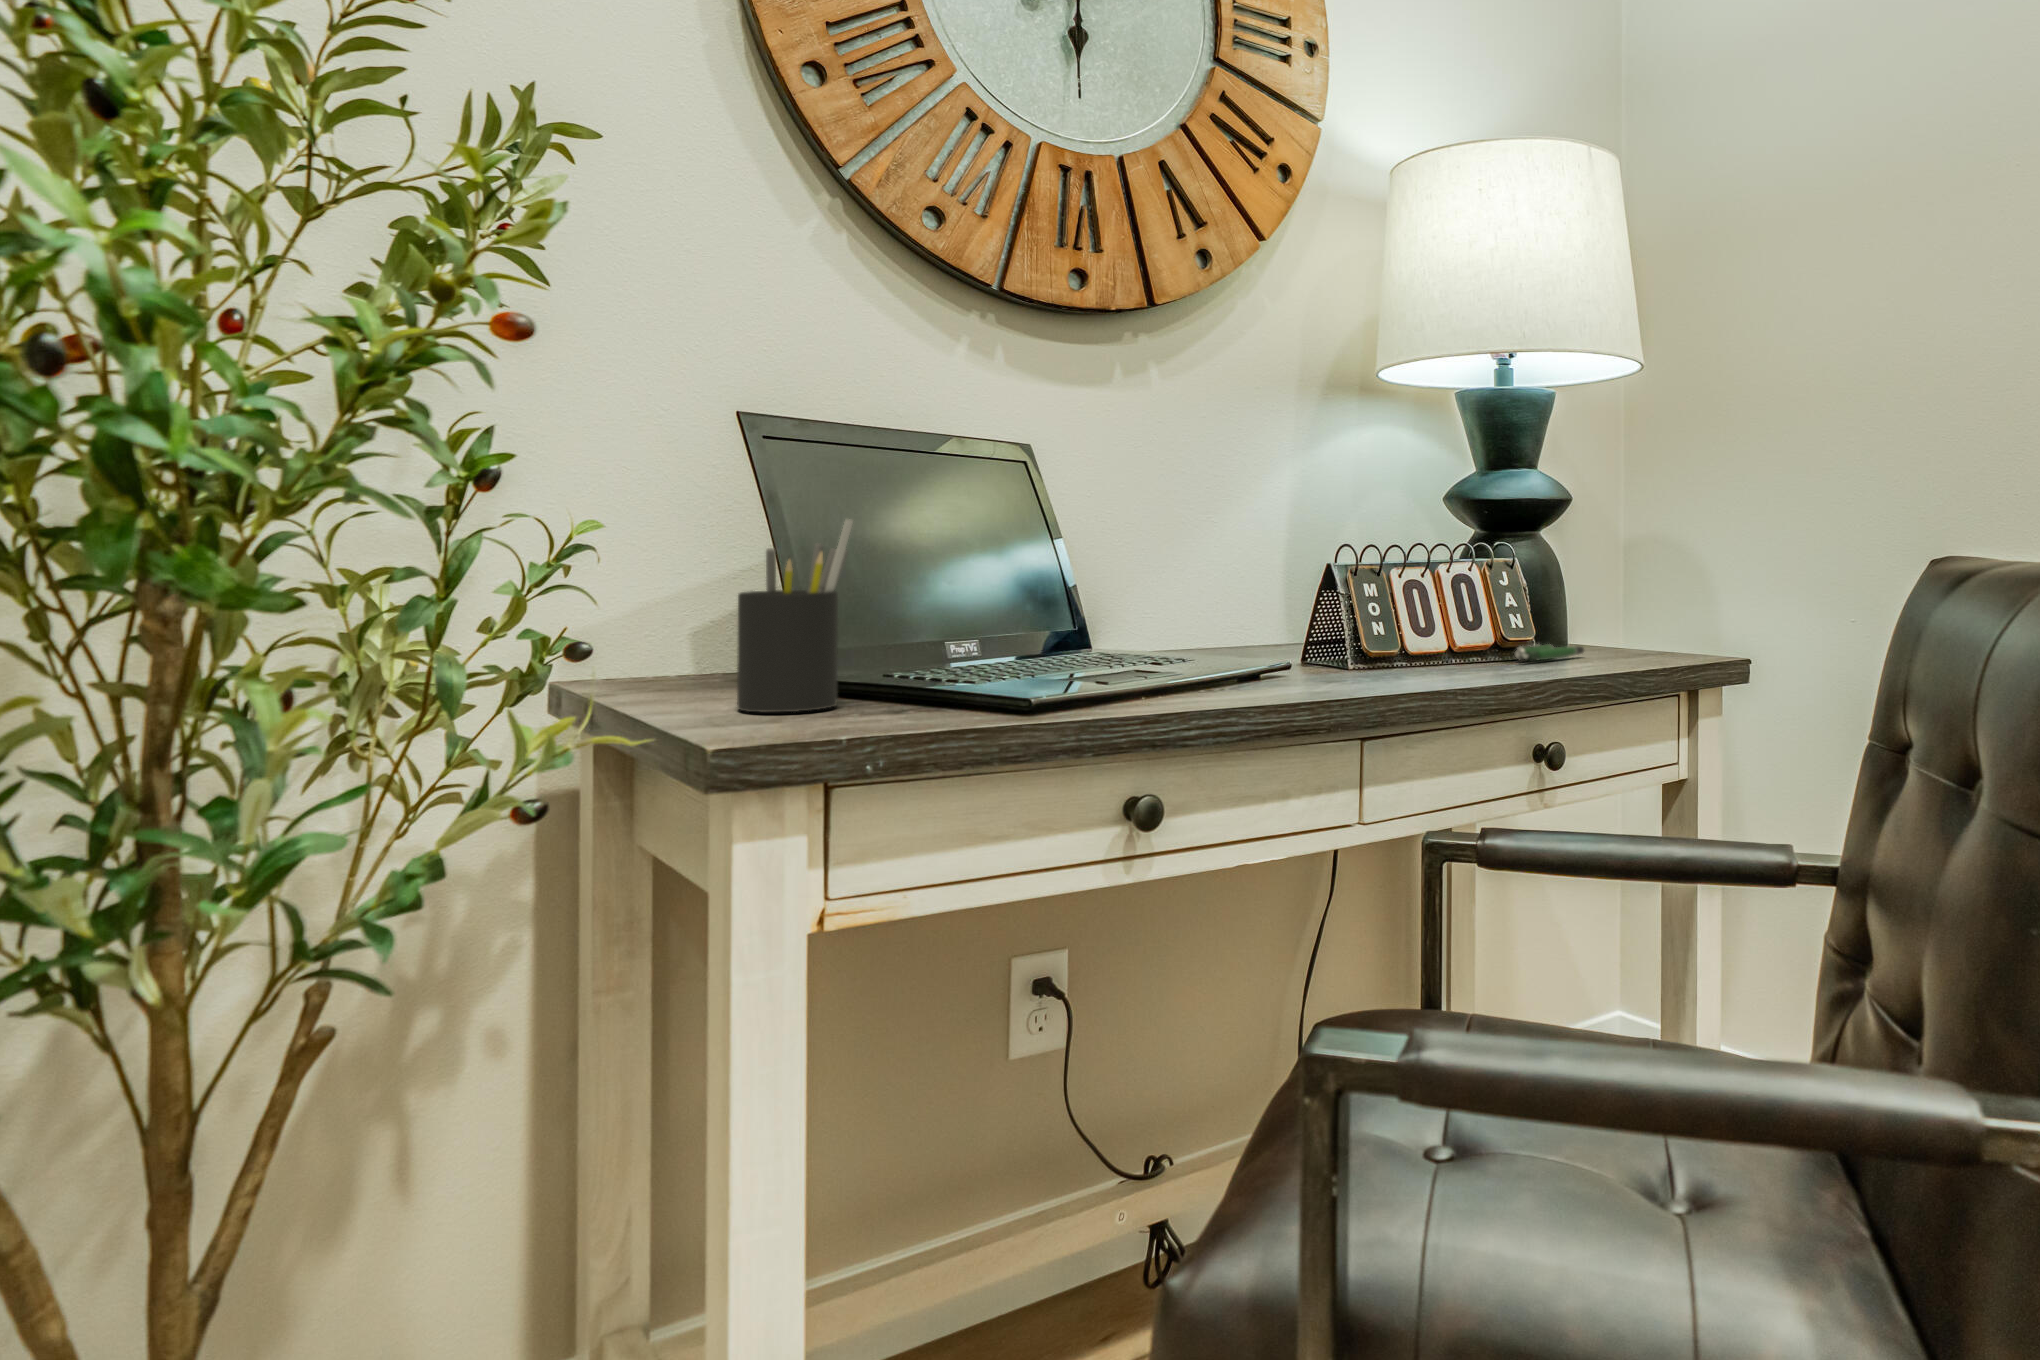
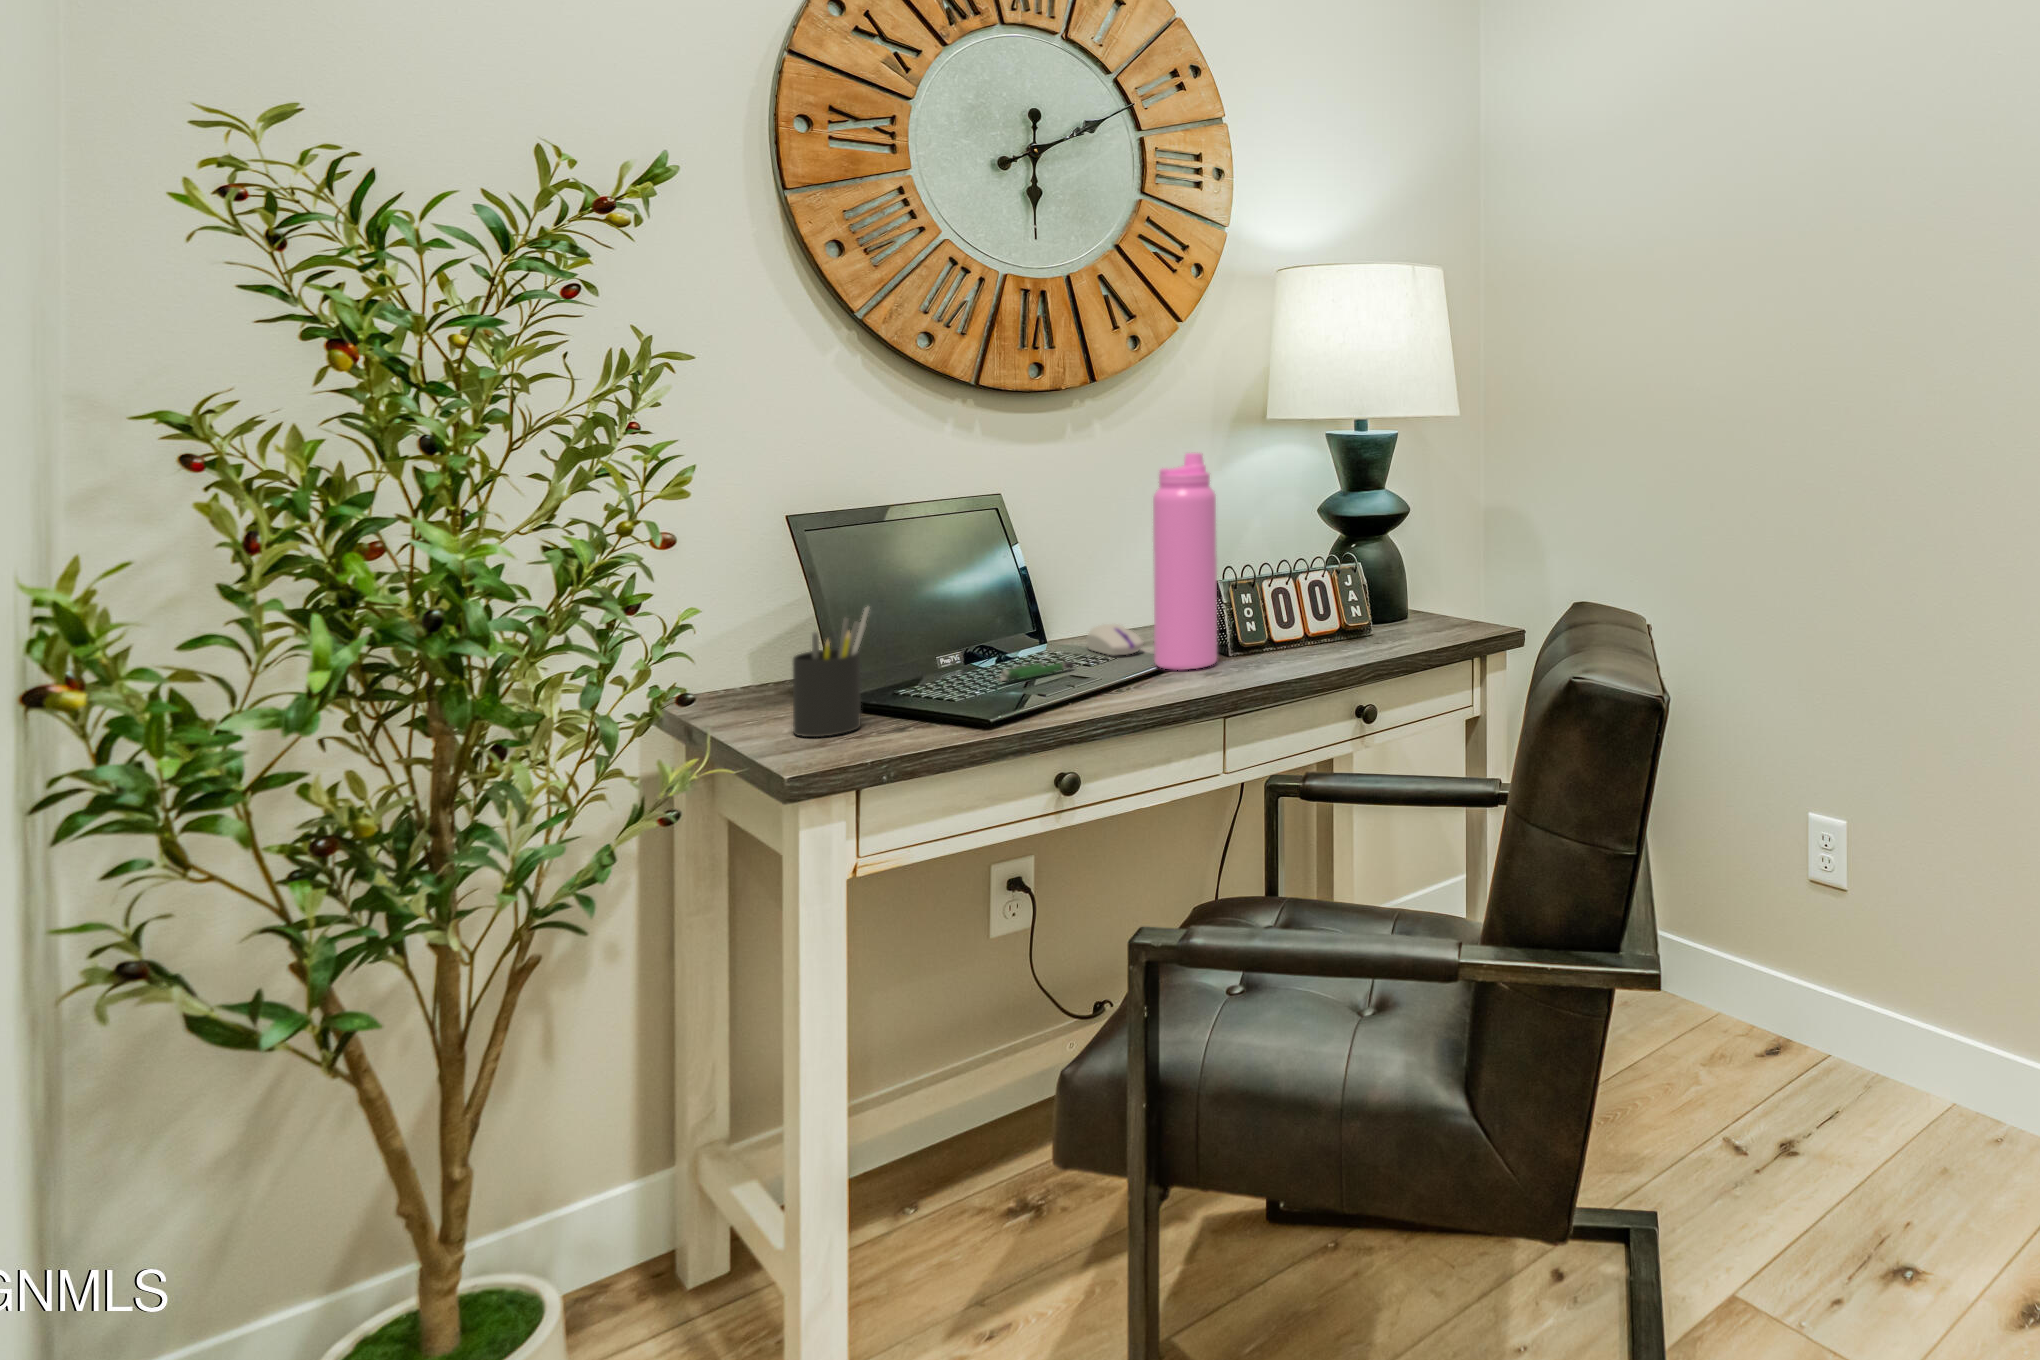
water bottle: none [1249,363,1338,672] -> present [1153,453,1217,670]
computer mouse: none [1145,622,1226,661] -> present [1086,624,1143,656]
pen: present [1515,644,1584,661] -> present [996,661,1074,682]

